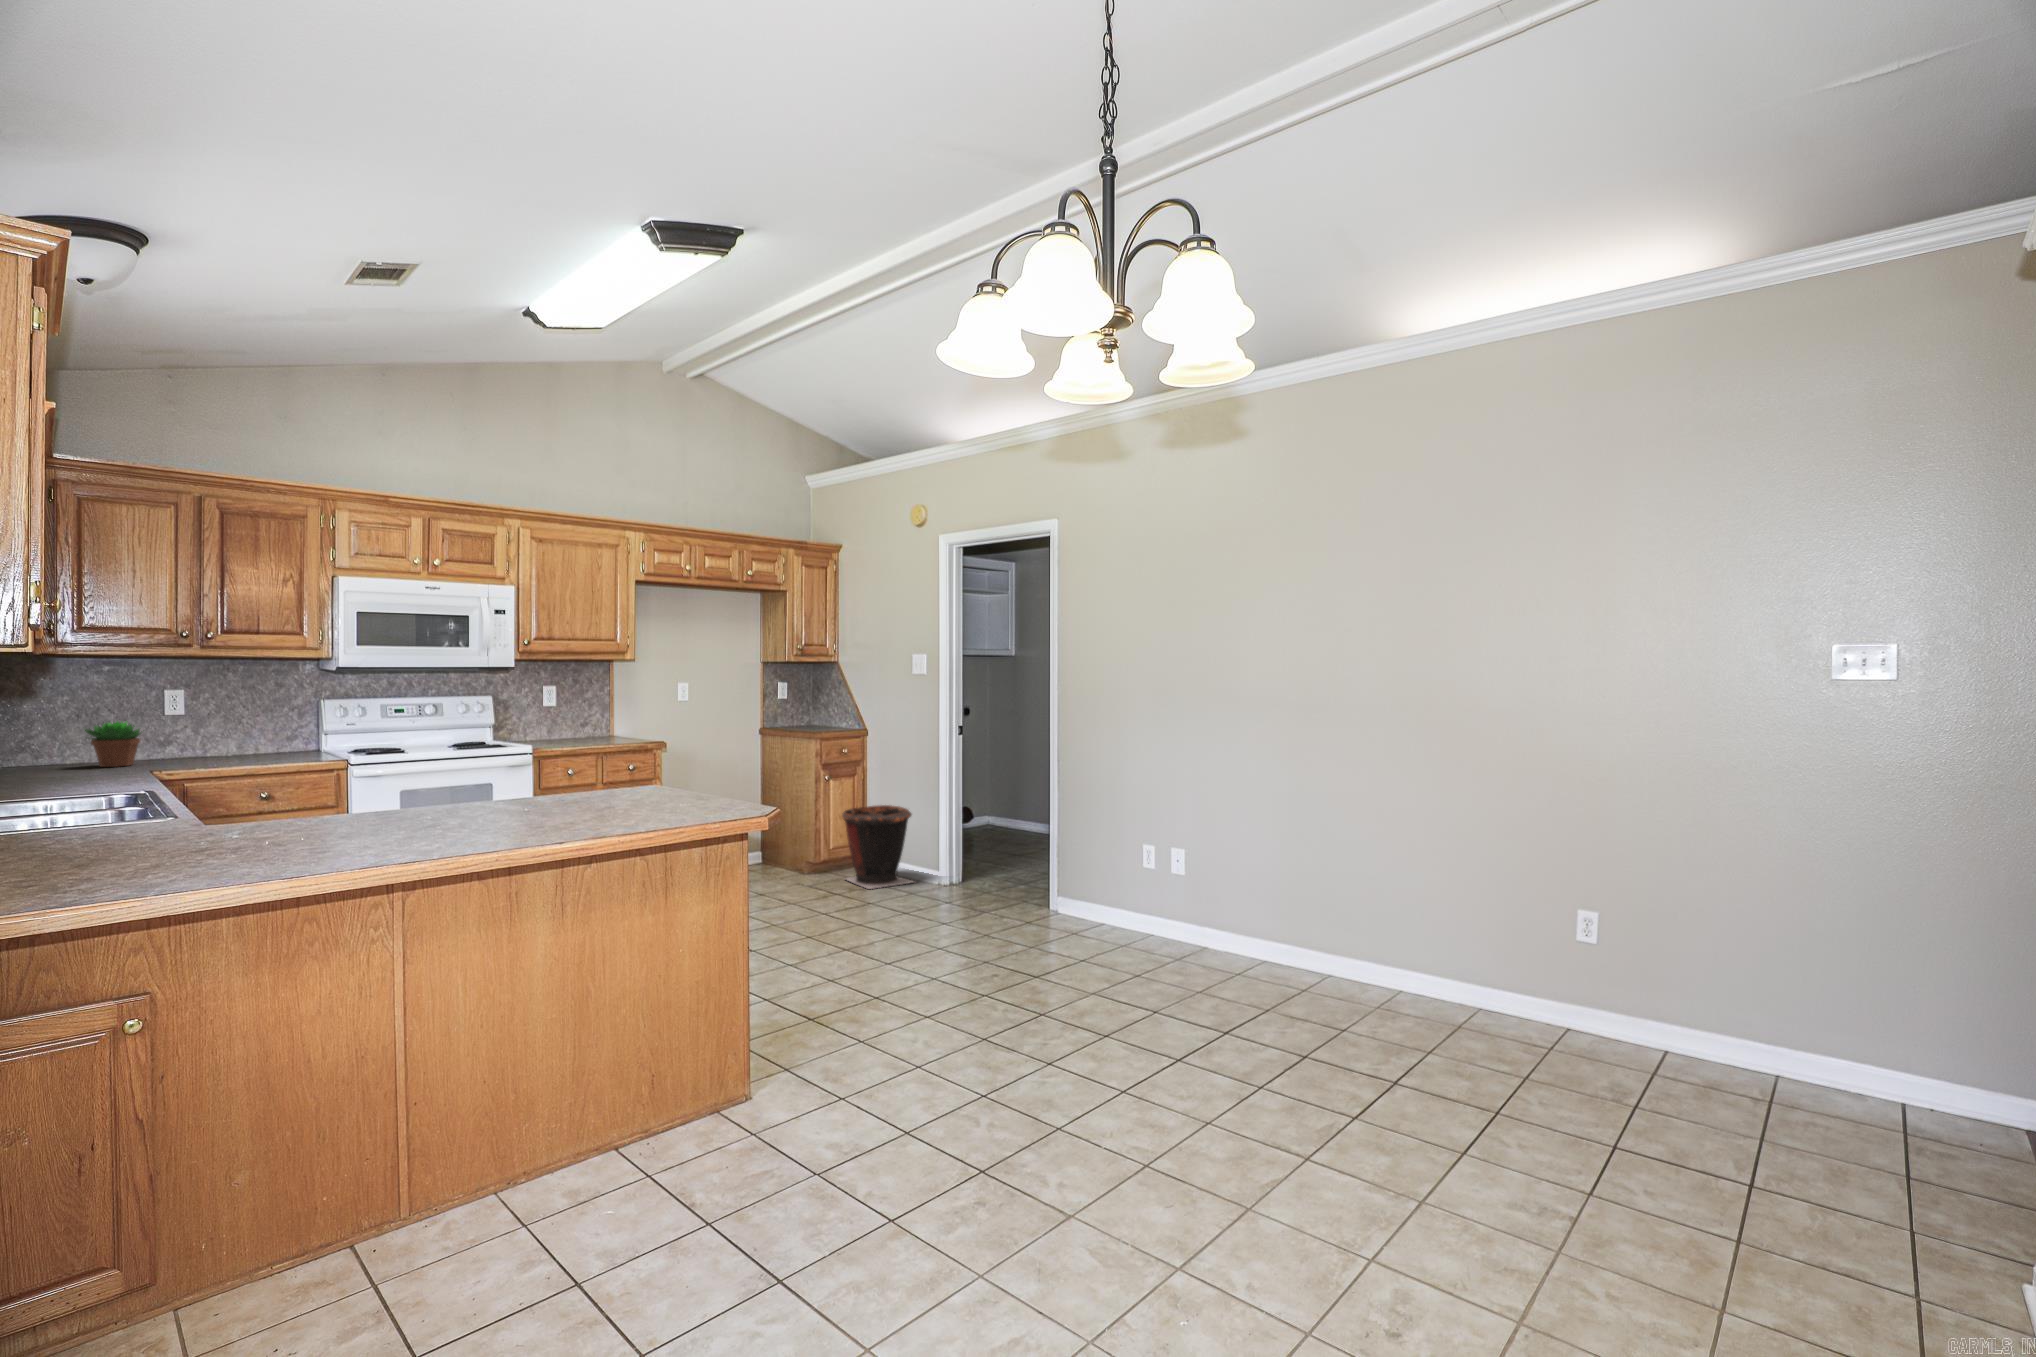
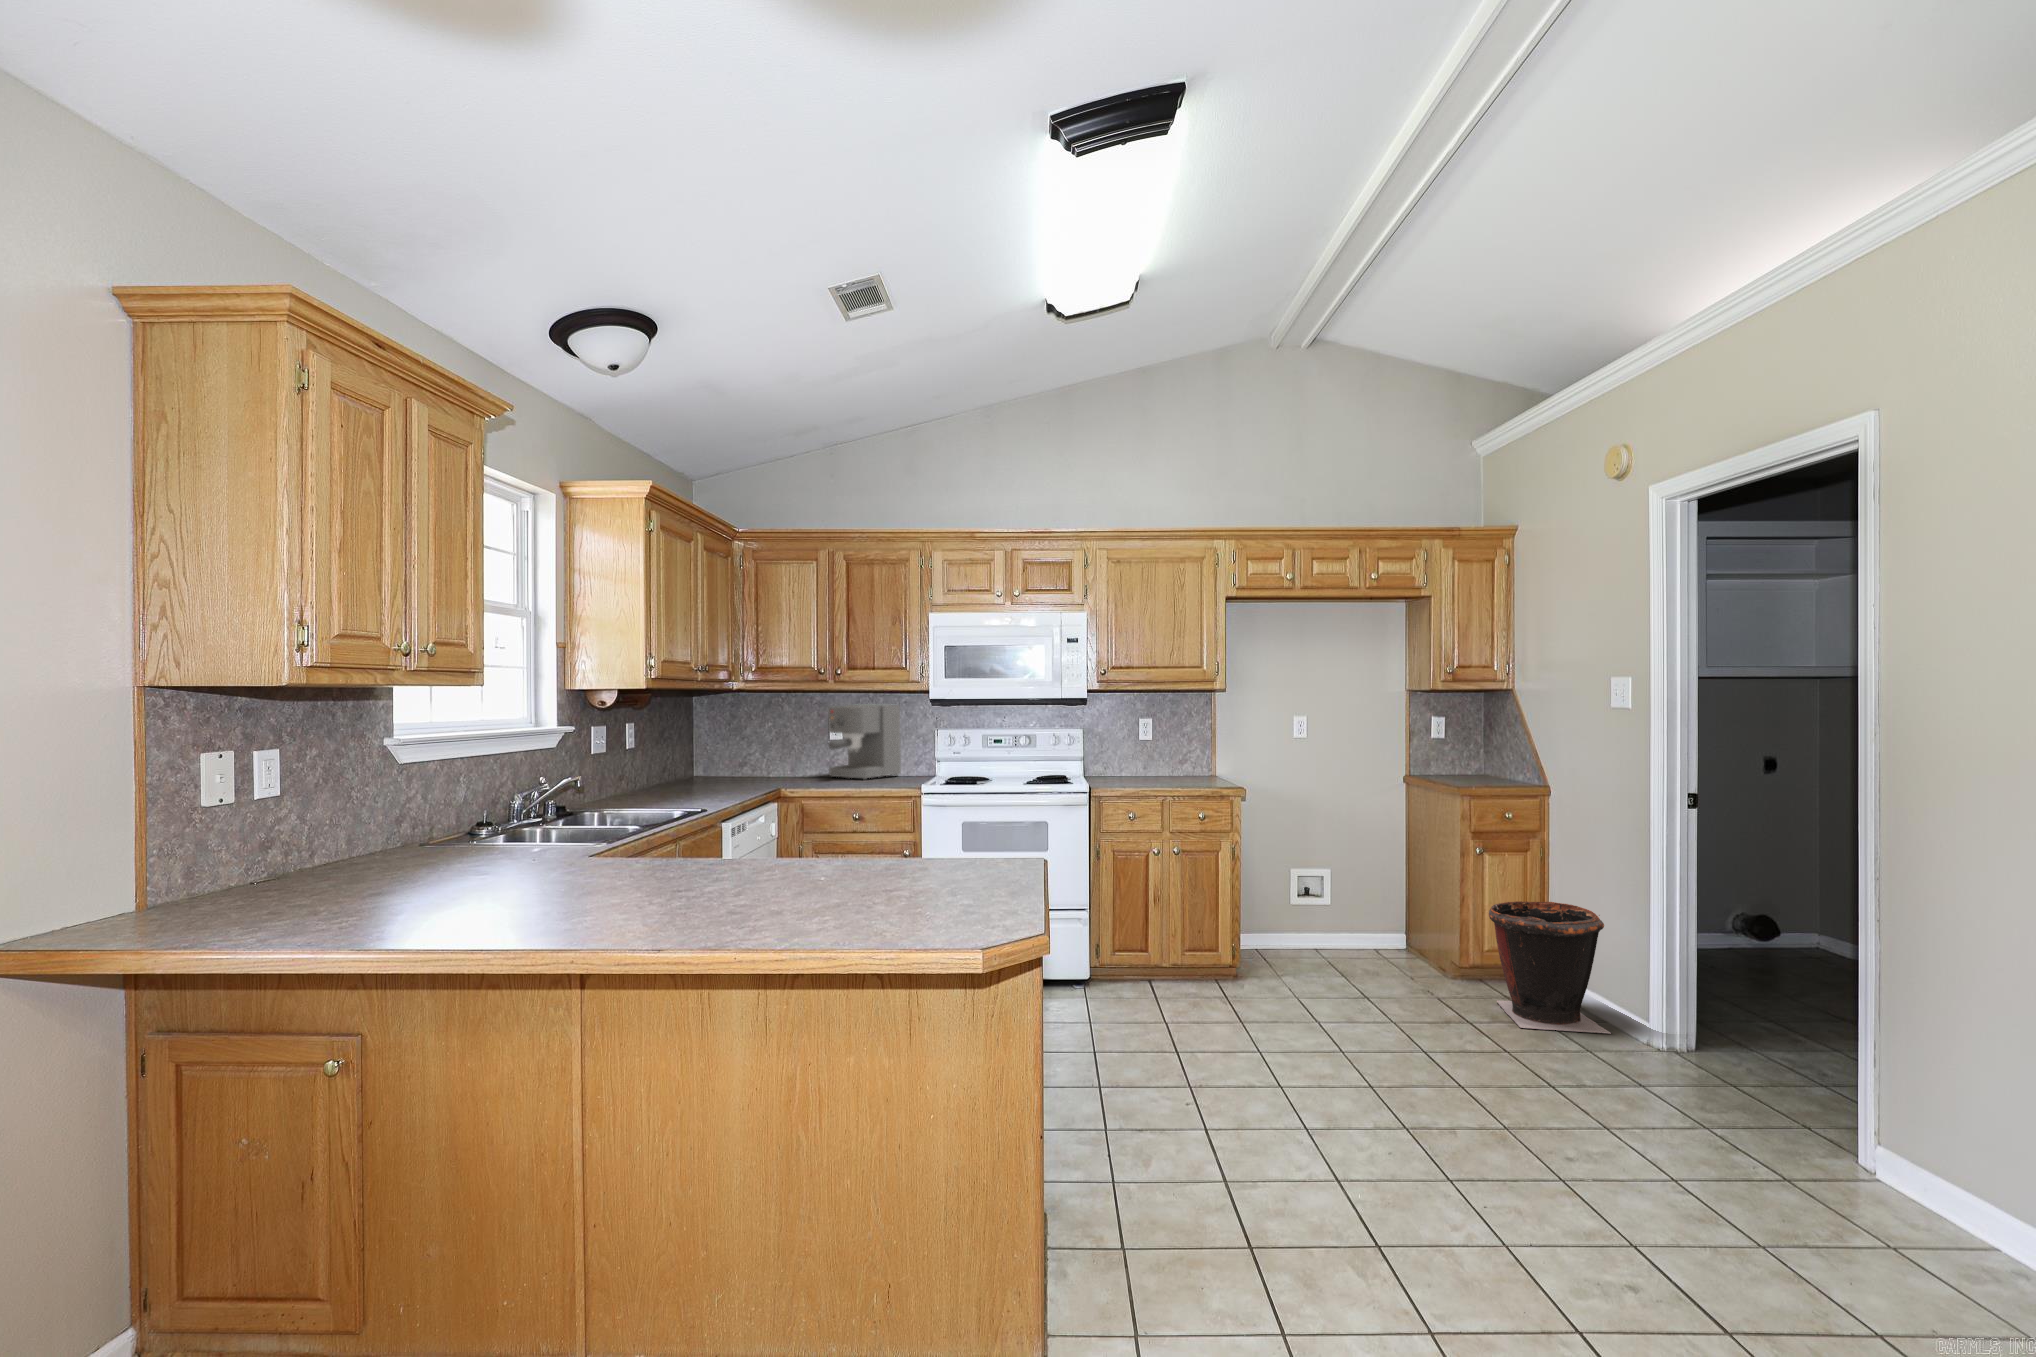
coffee maker: none [177,674,279,758] -> present [828,704,901,780]
succulent plant: present [85,722,142,767] -> none [754,744,792,784]

